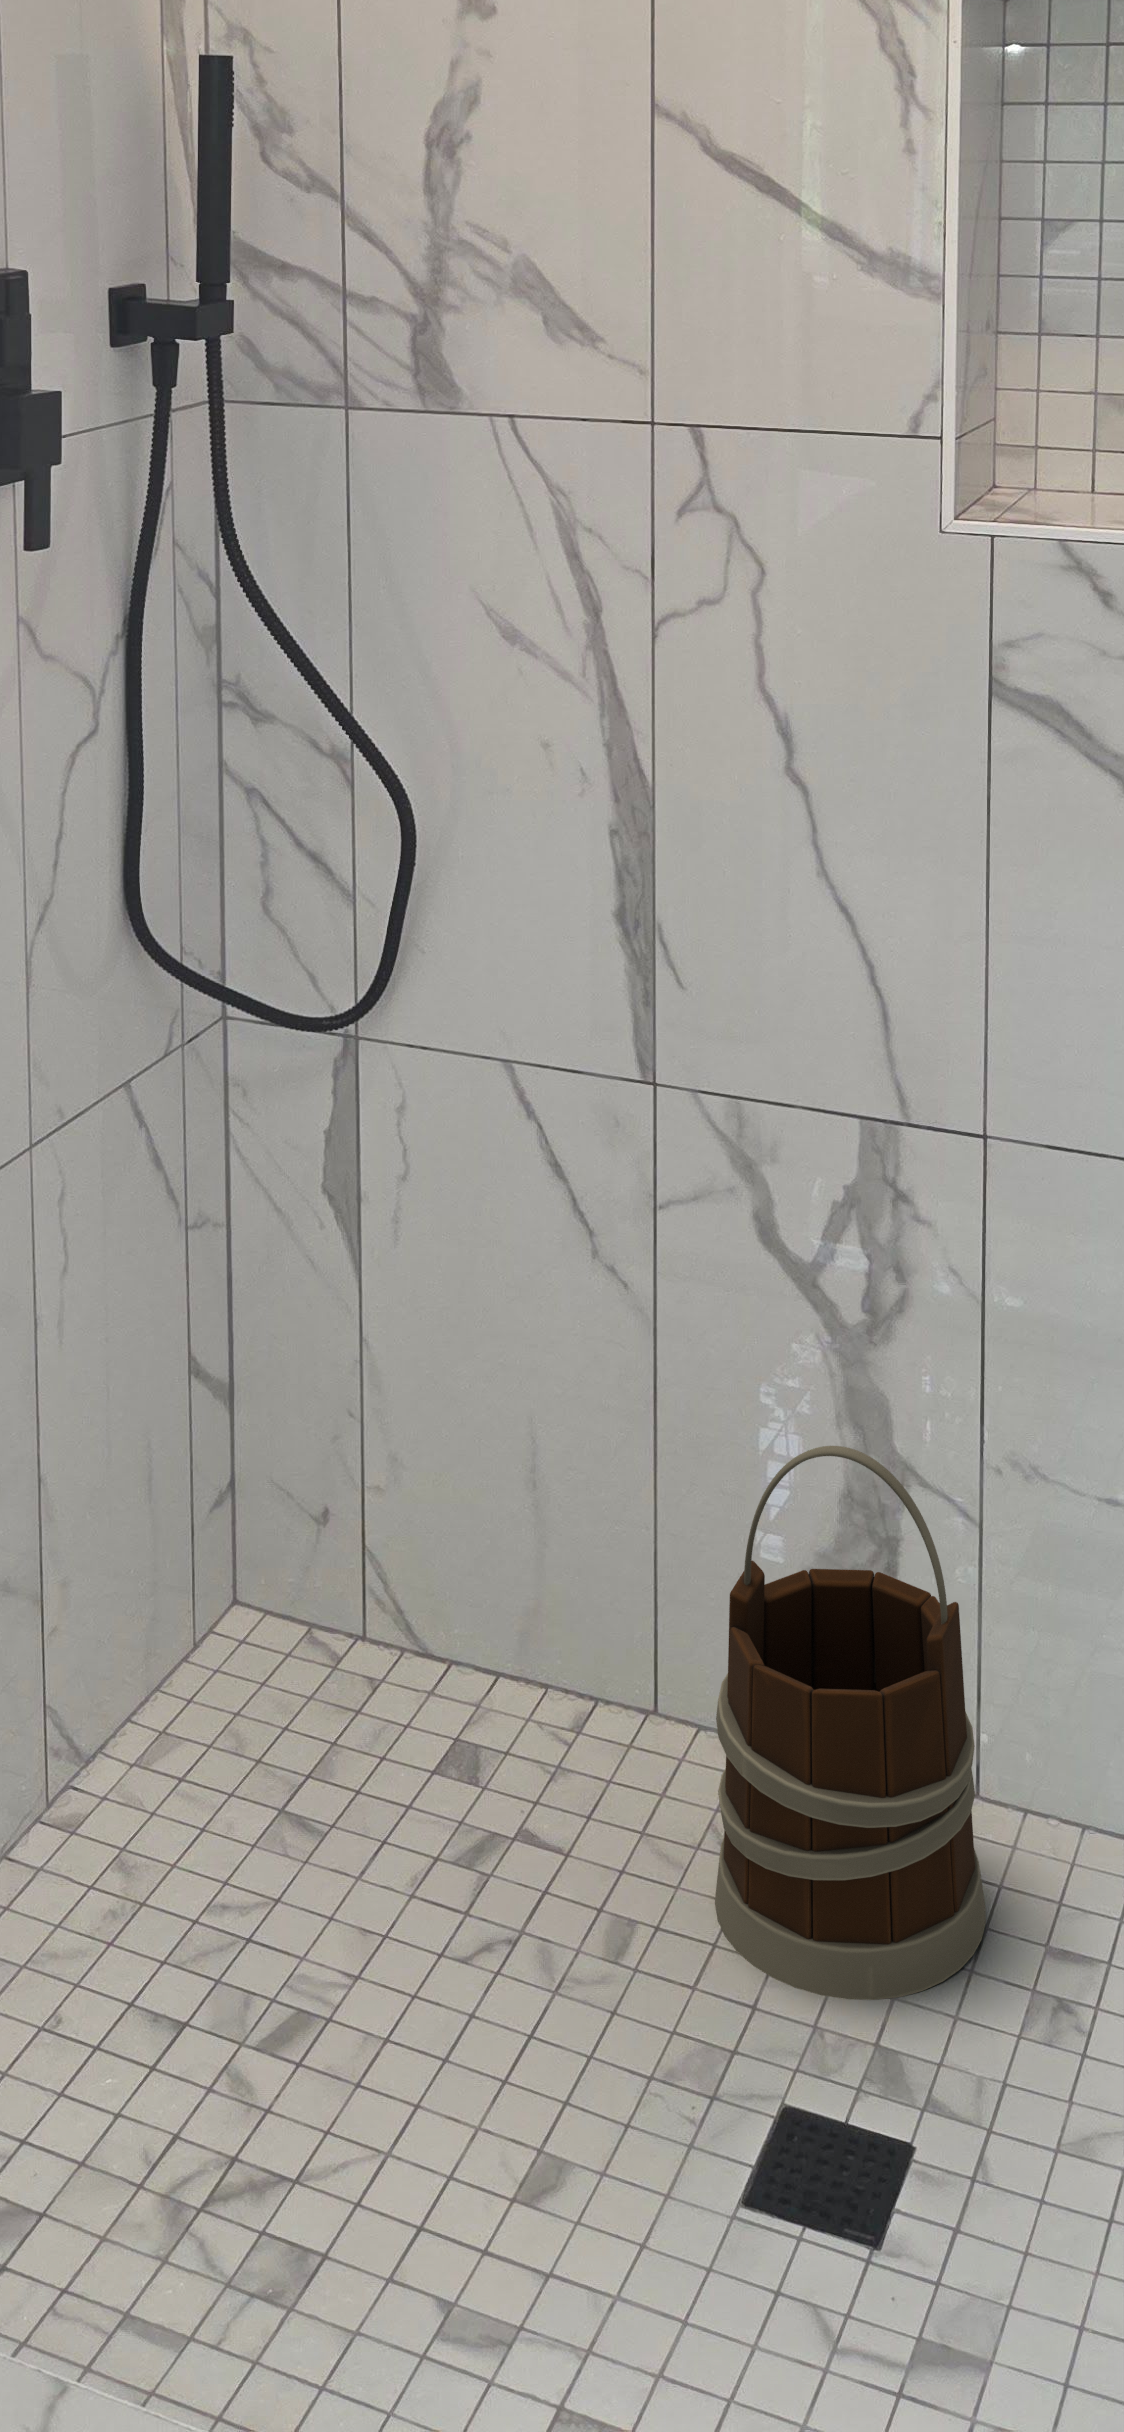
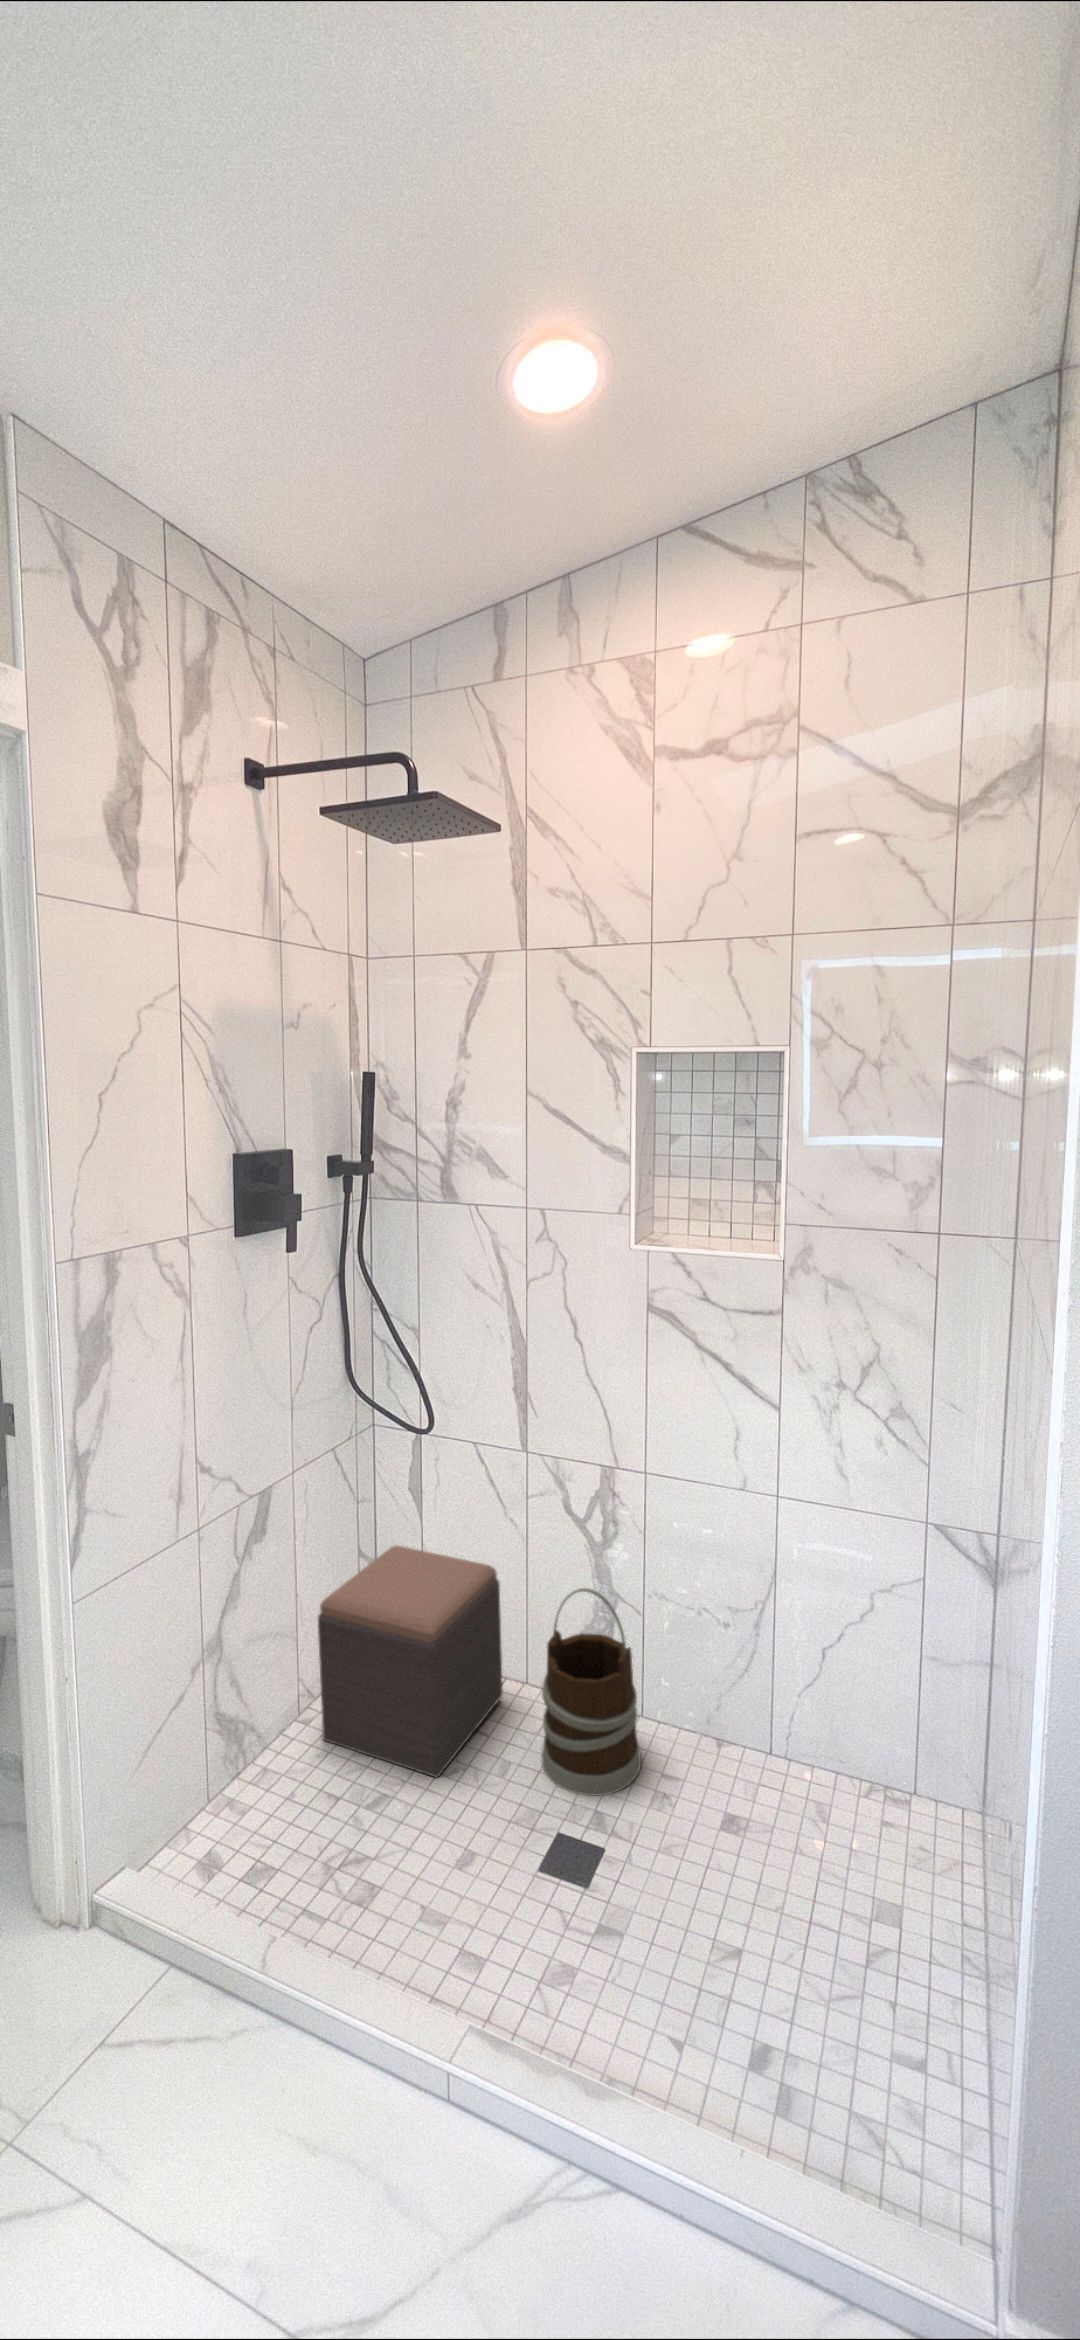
footstool: none [102,1341,592,1957] -> present [318,1545,503,1777]

